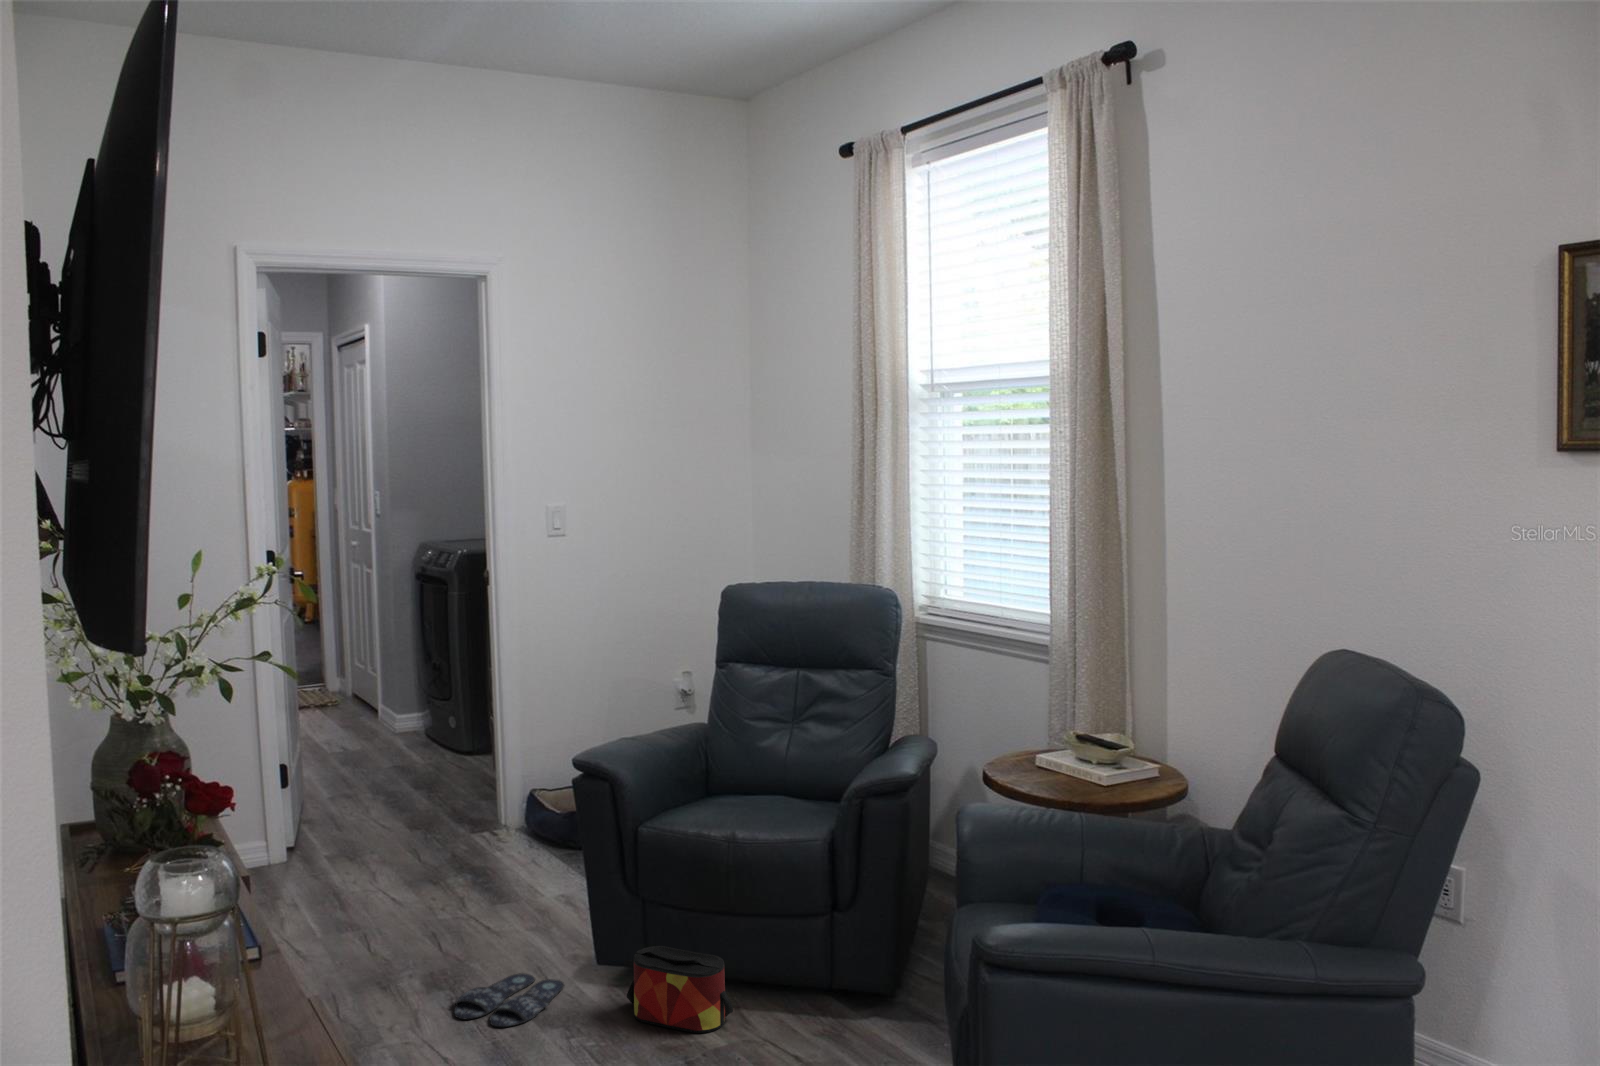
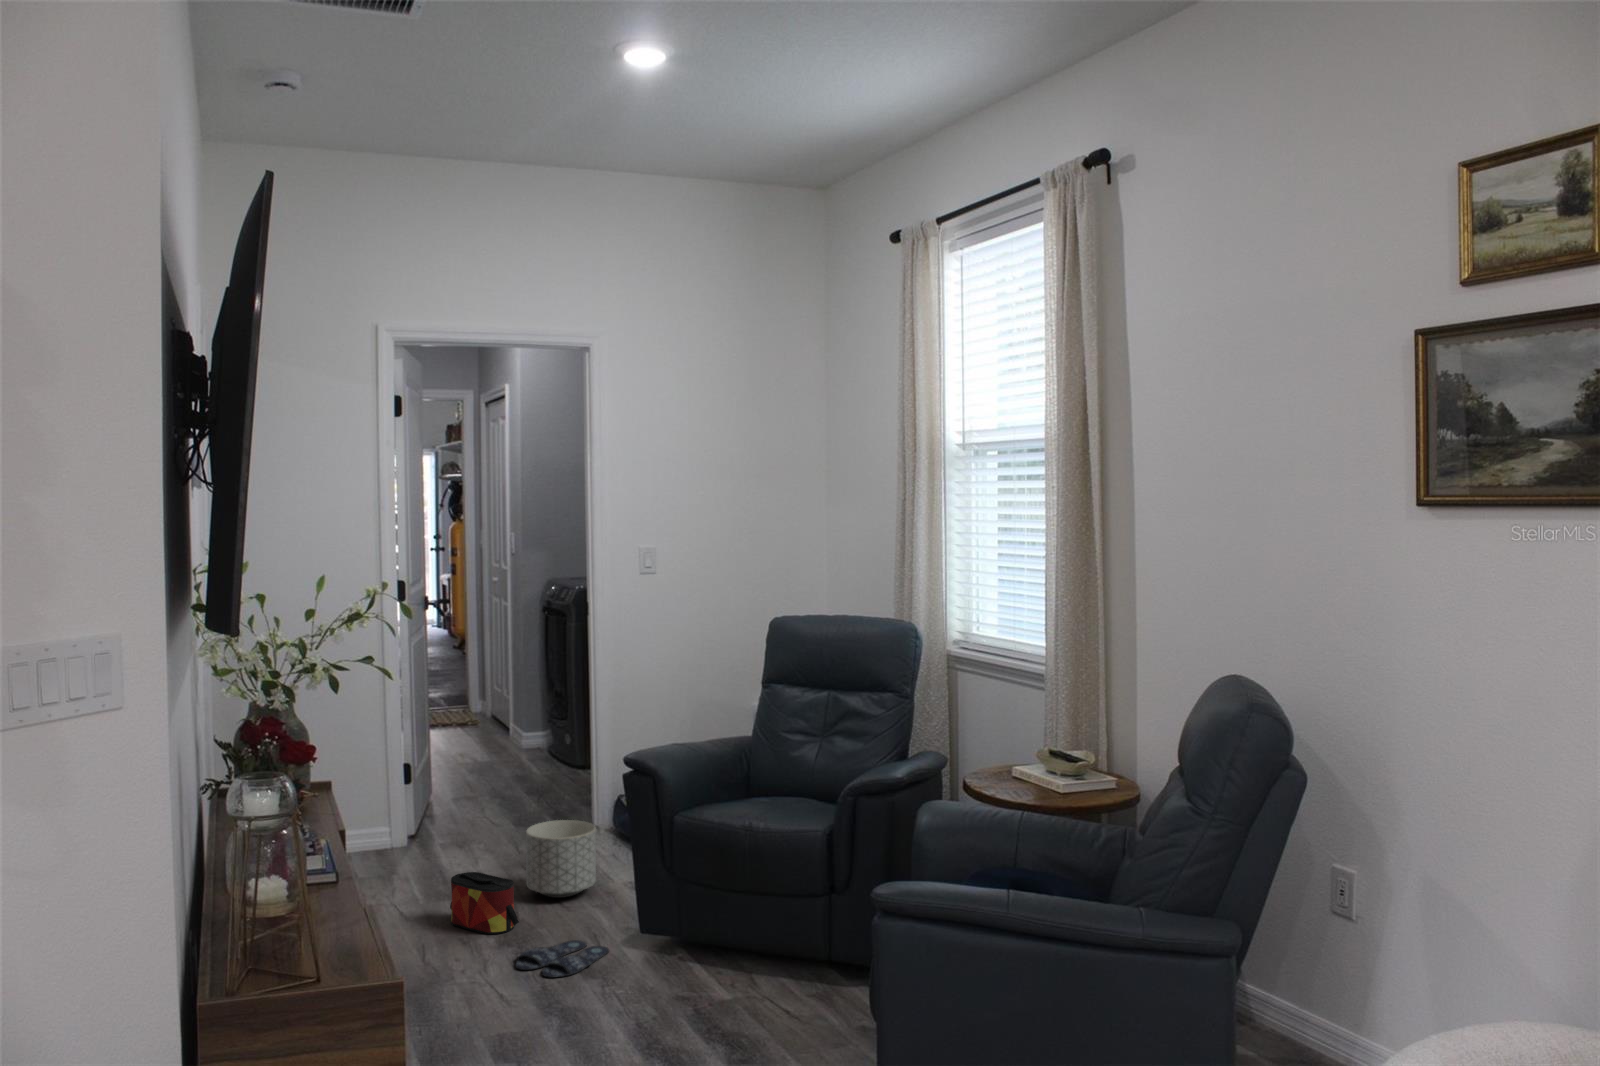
planter: none [443,825,527,918] -> present [526,820,596,898]
bag: present [627,946,733,1033] -> present [450,872,519,934]

